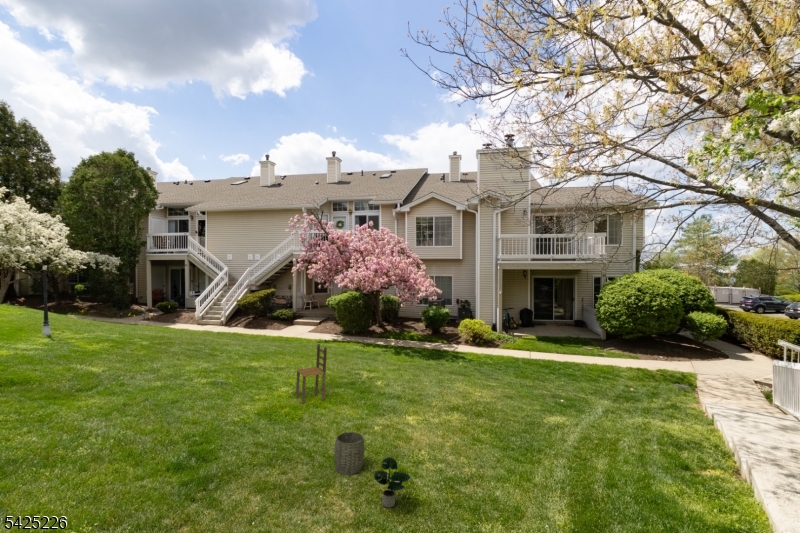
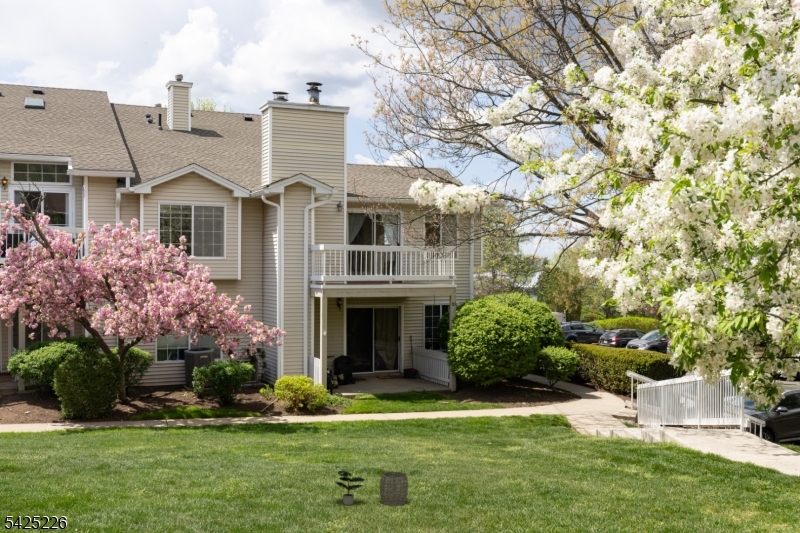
chair: present [296,344,327,404] -> none [228,407,267,480]
potted plant: present [374,457,410,508] -> present [335,471,365,505]

